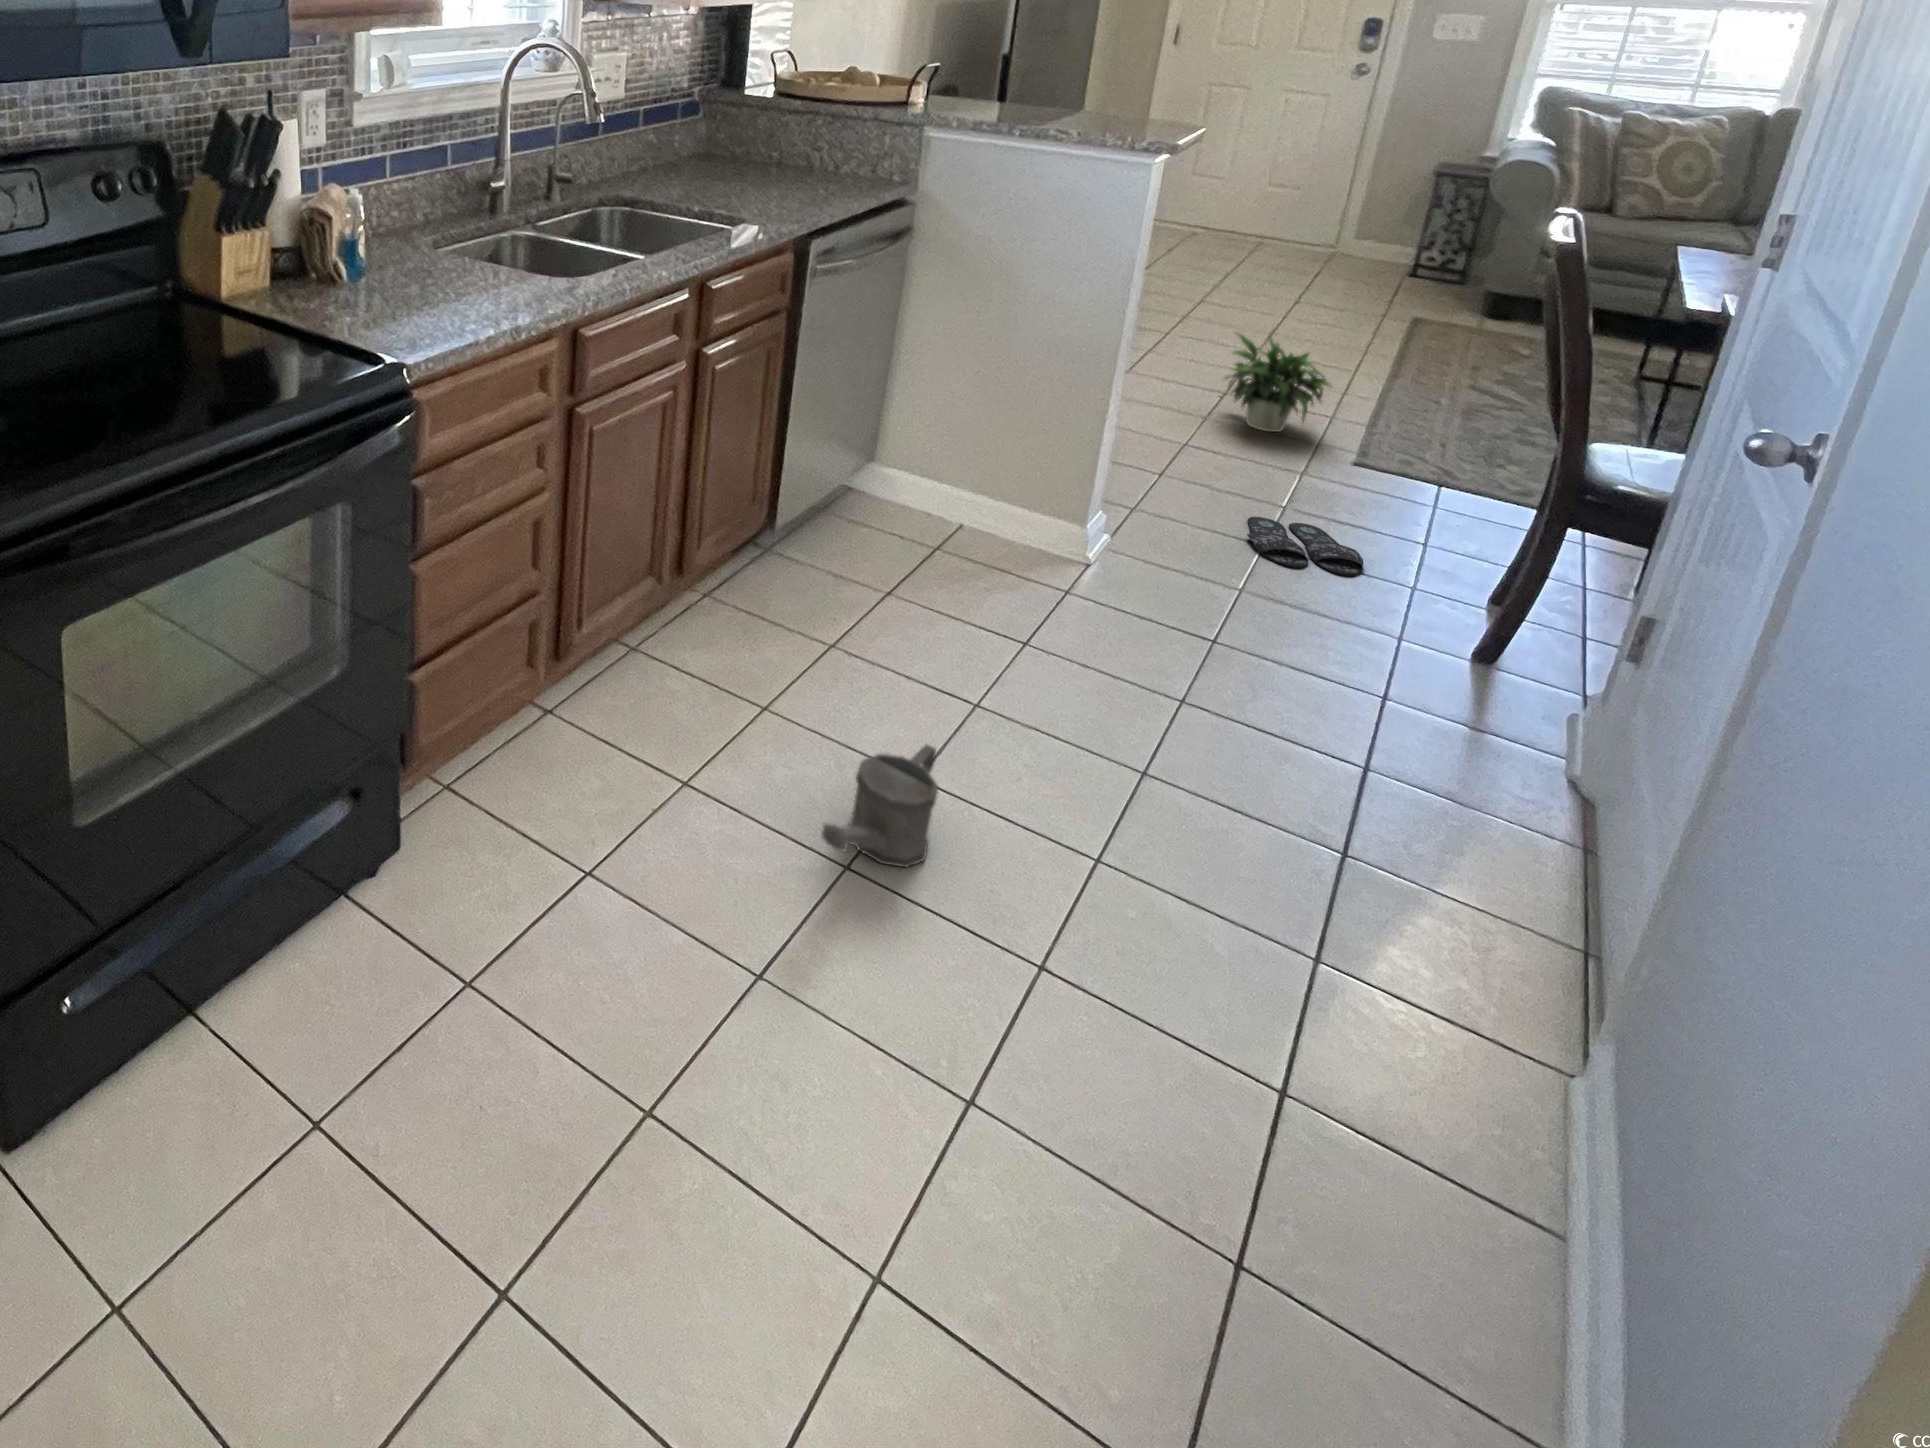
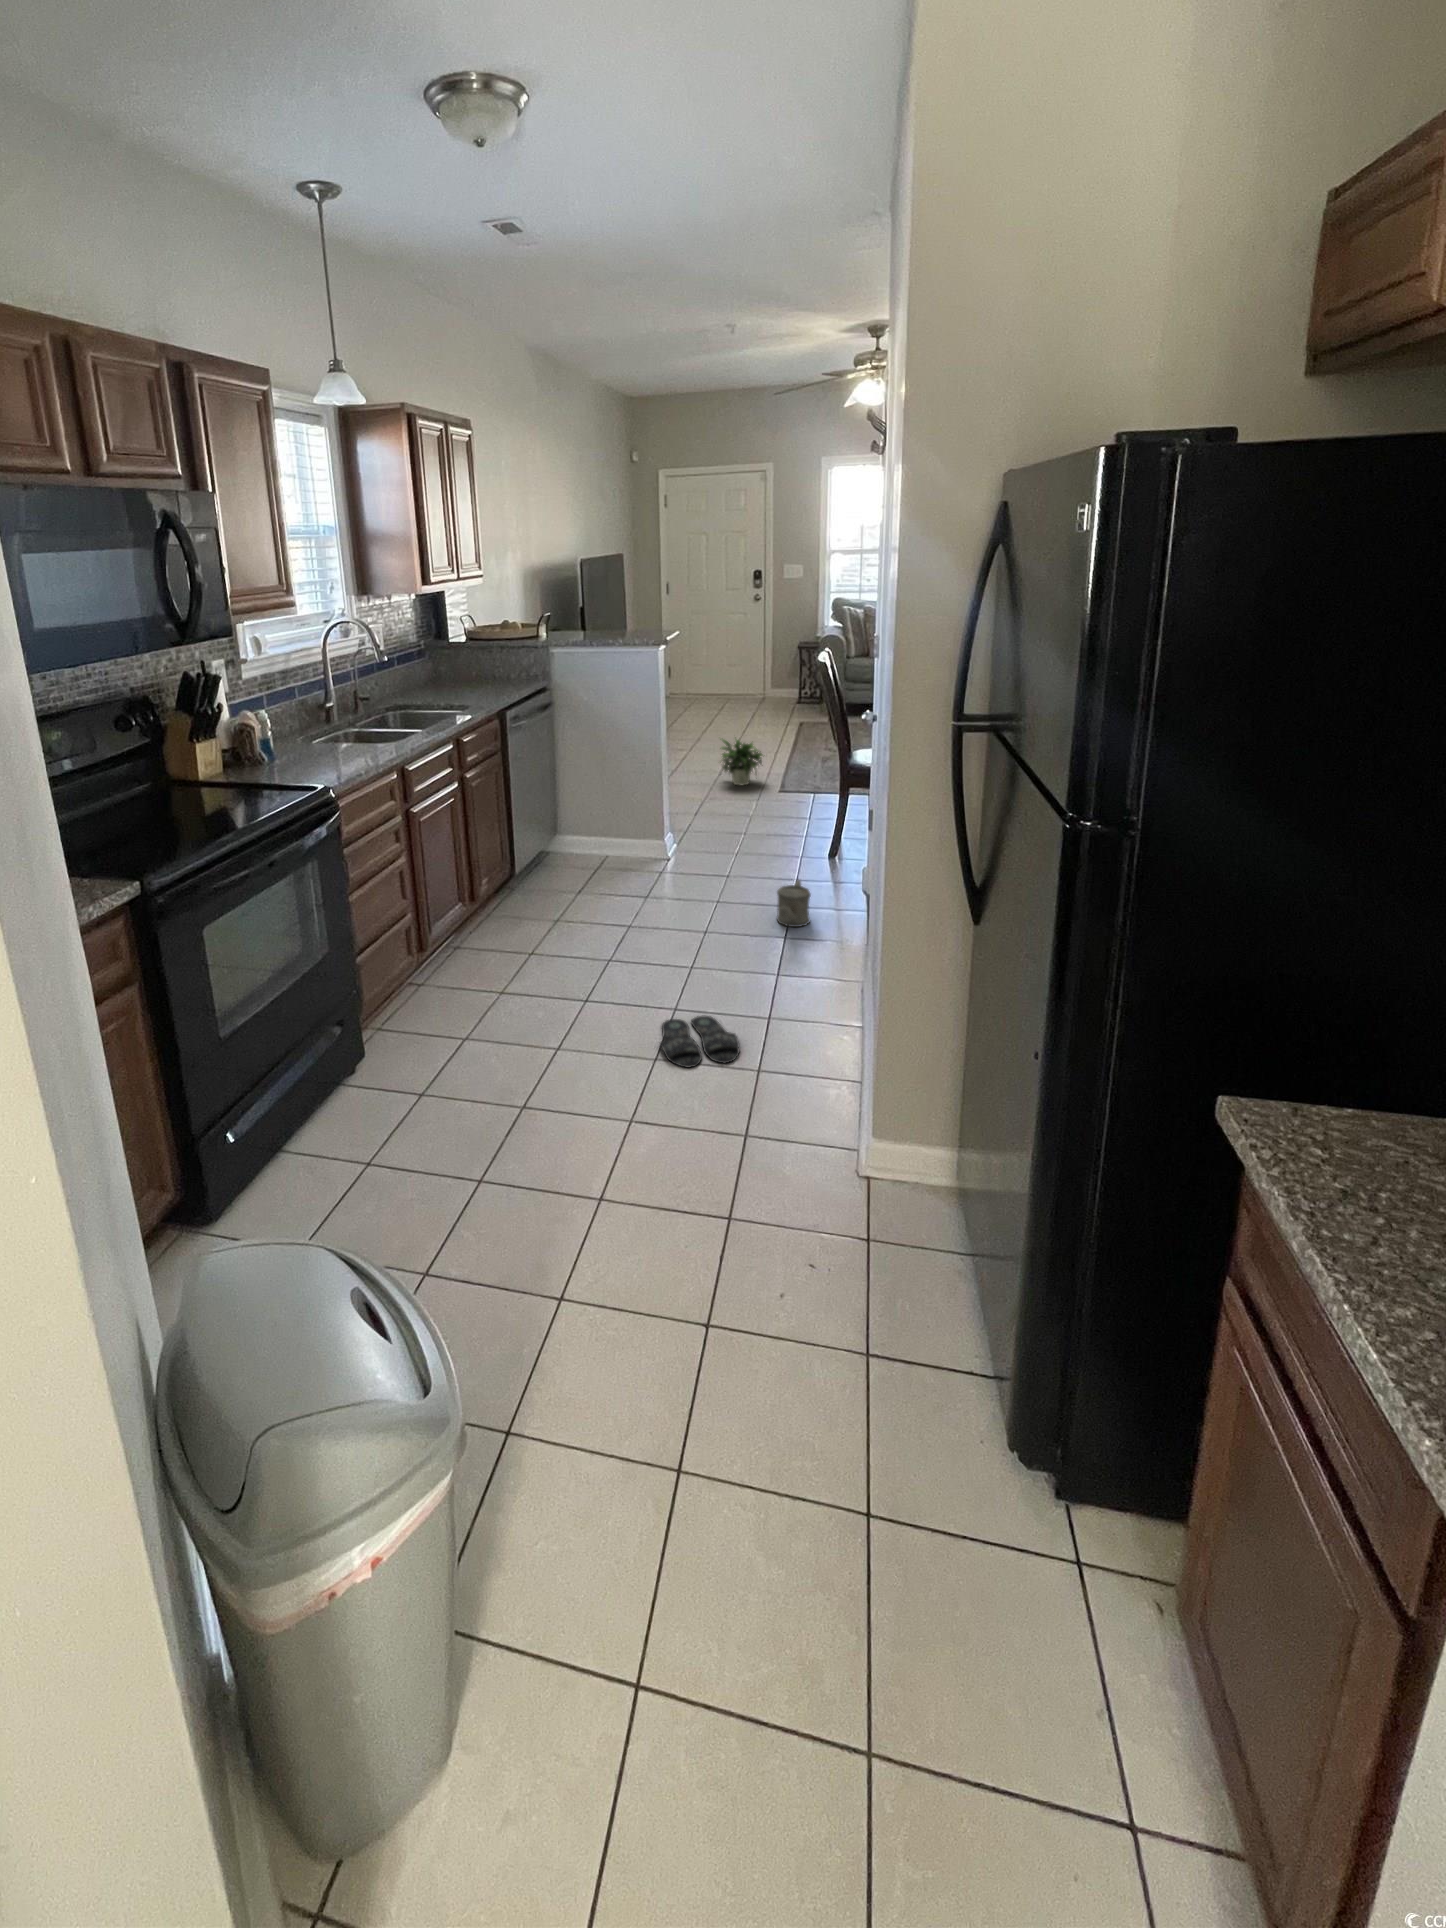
slippers: present [1247,517,1363,576] -> present [660,1016,739,1067]
watering can: present [822,745,938,867] -> present [777,880,811,927]

